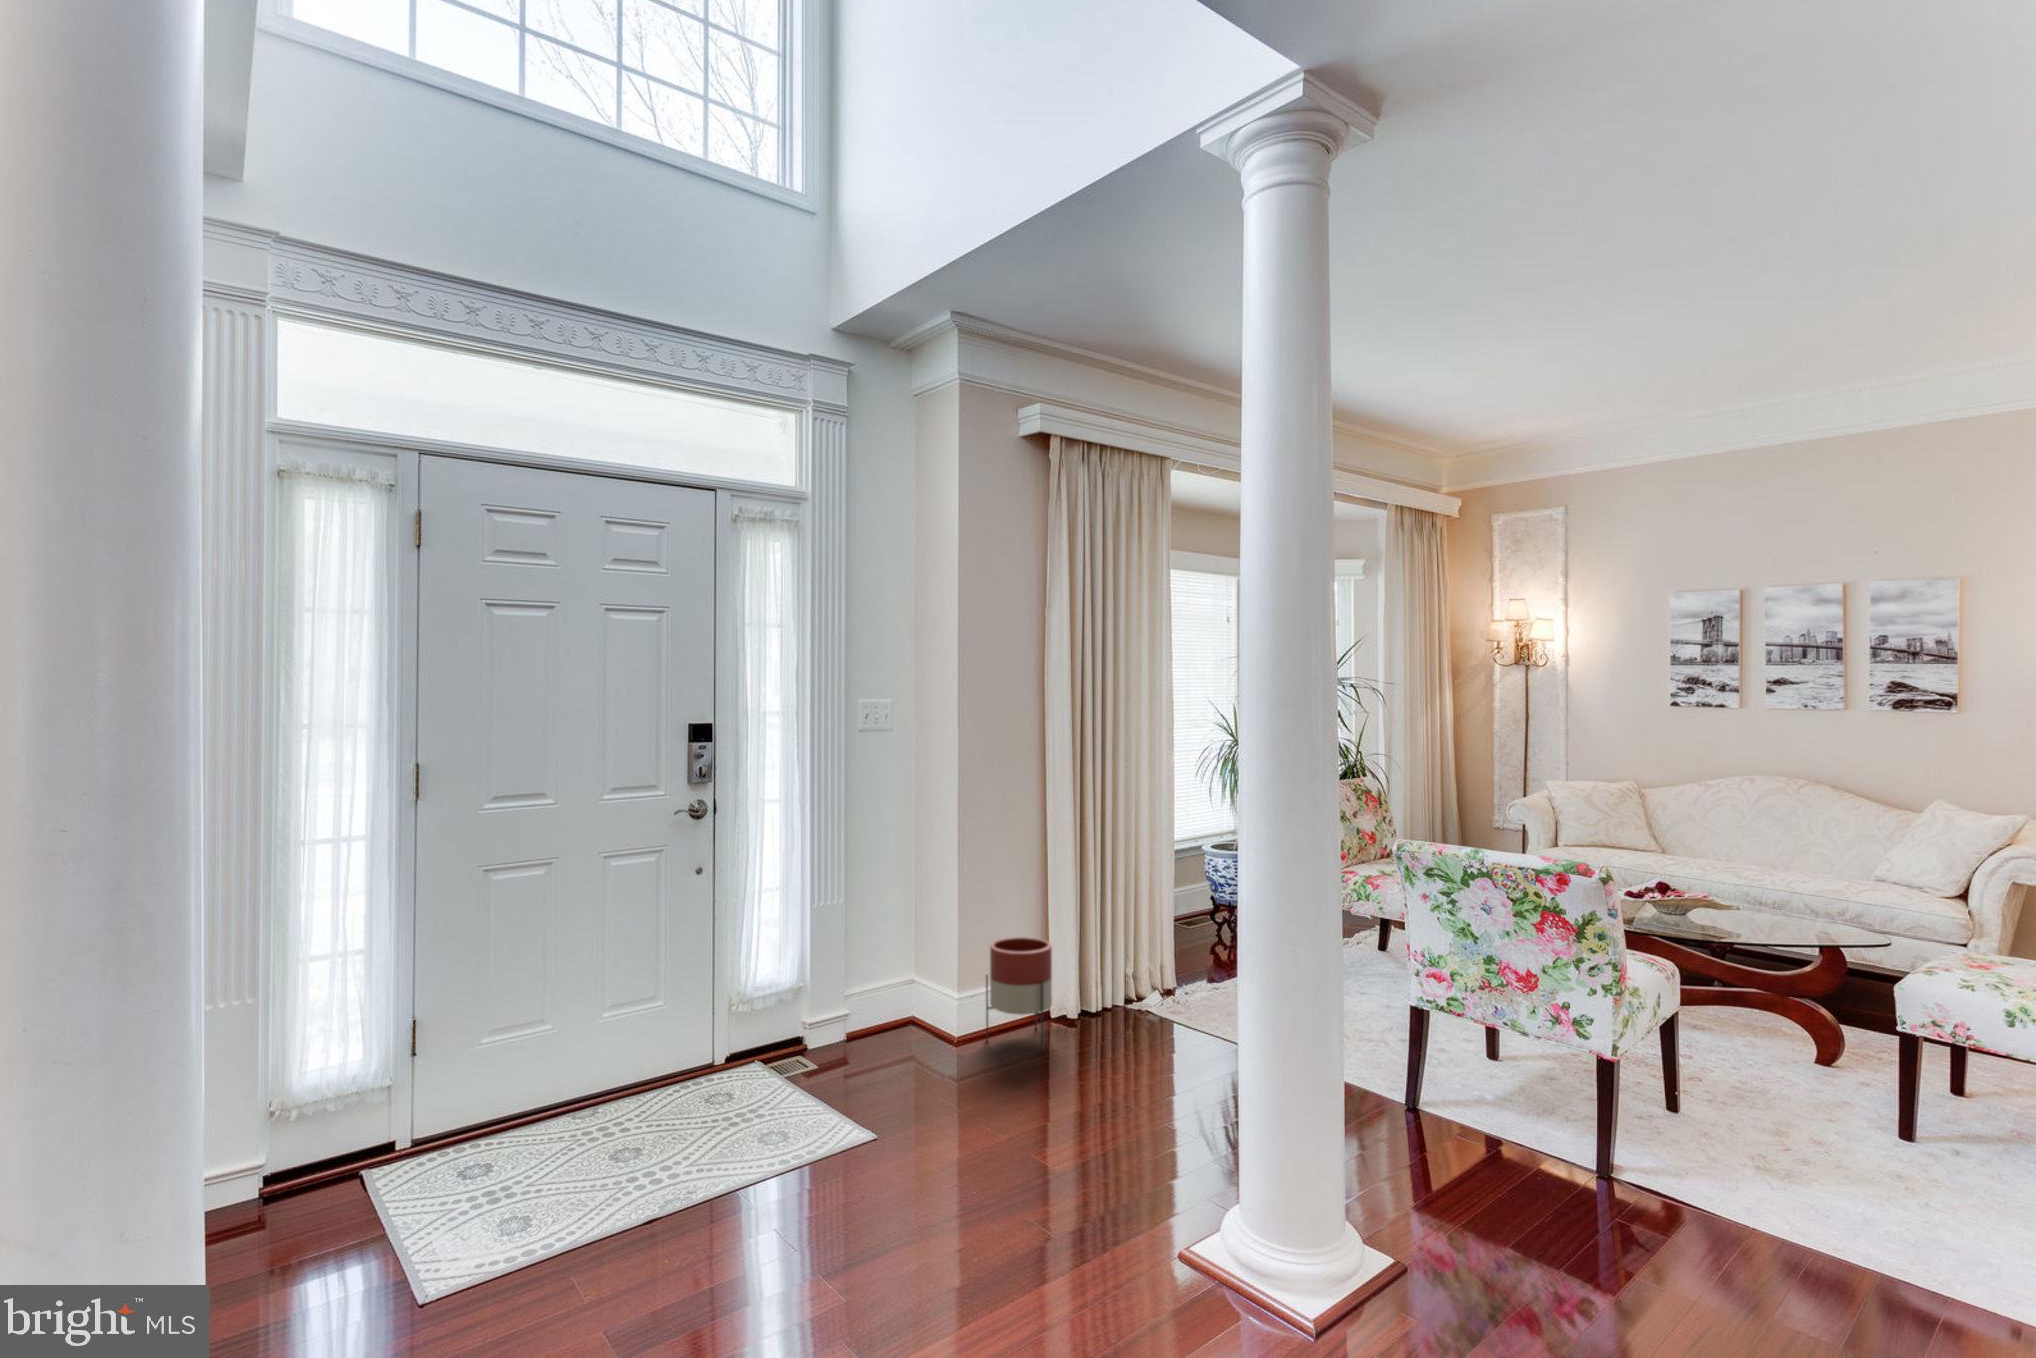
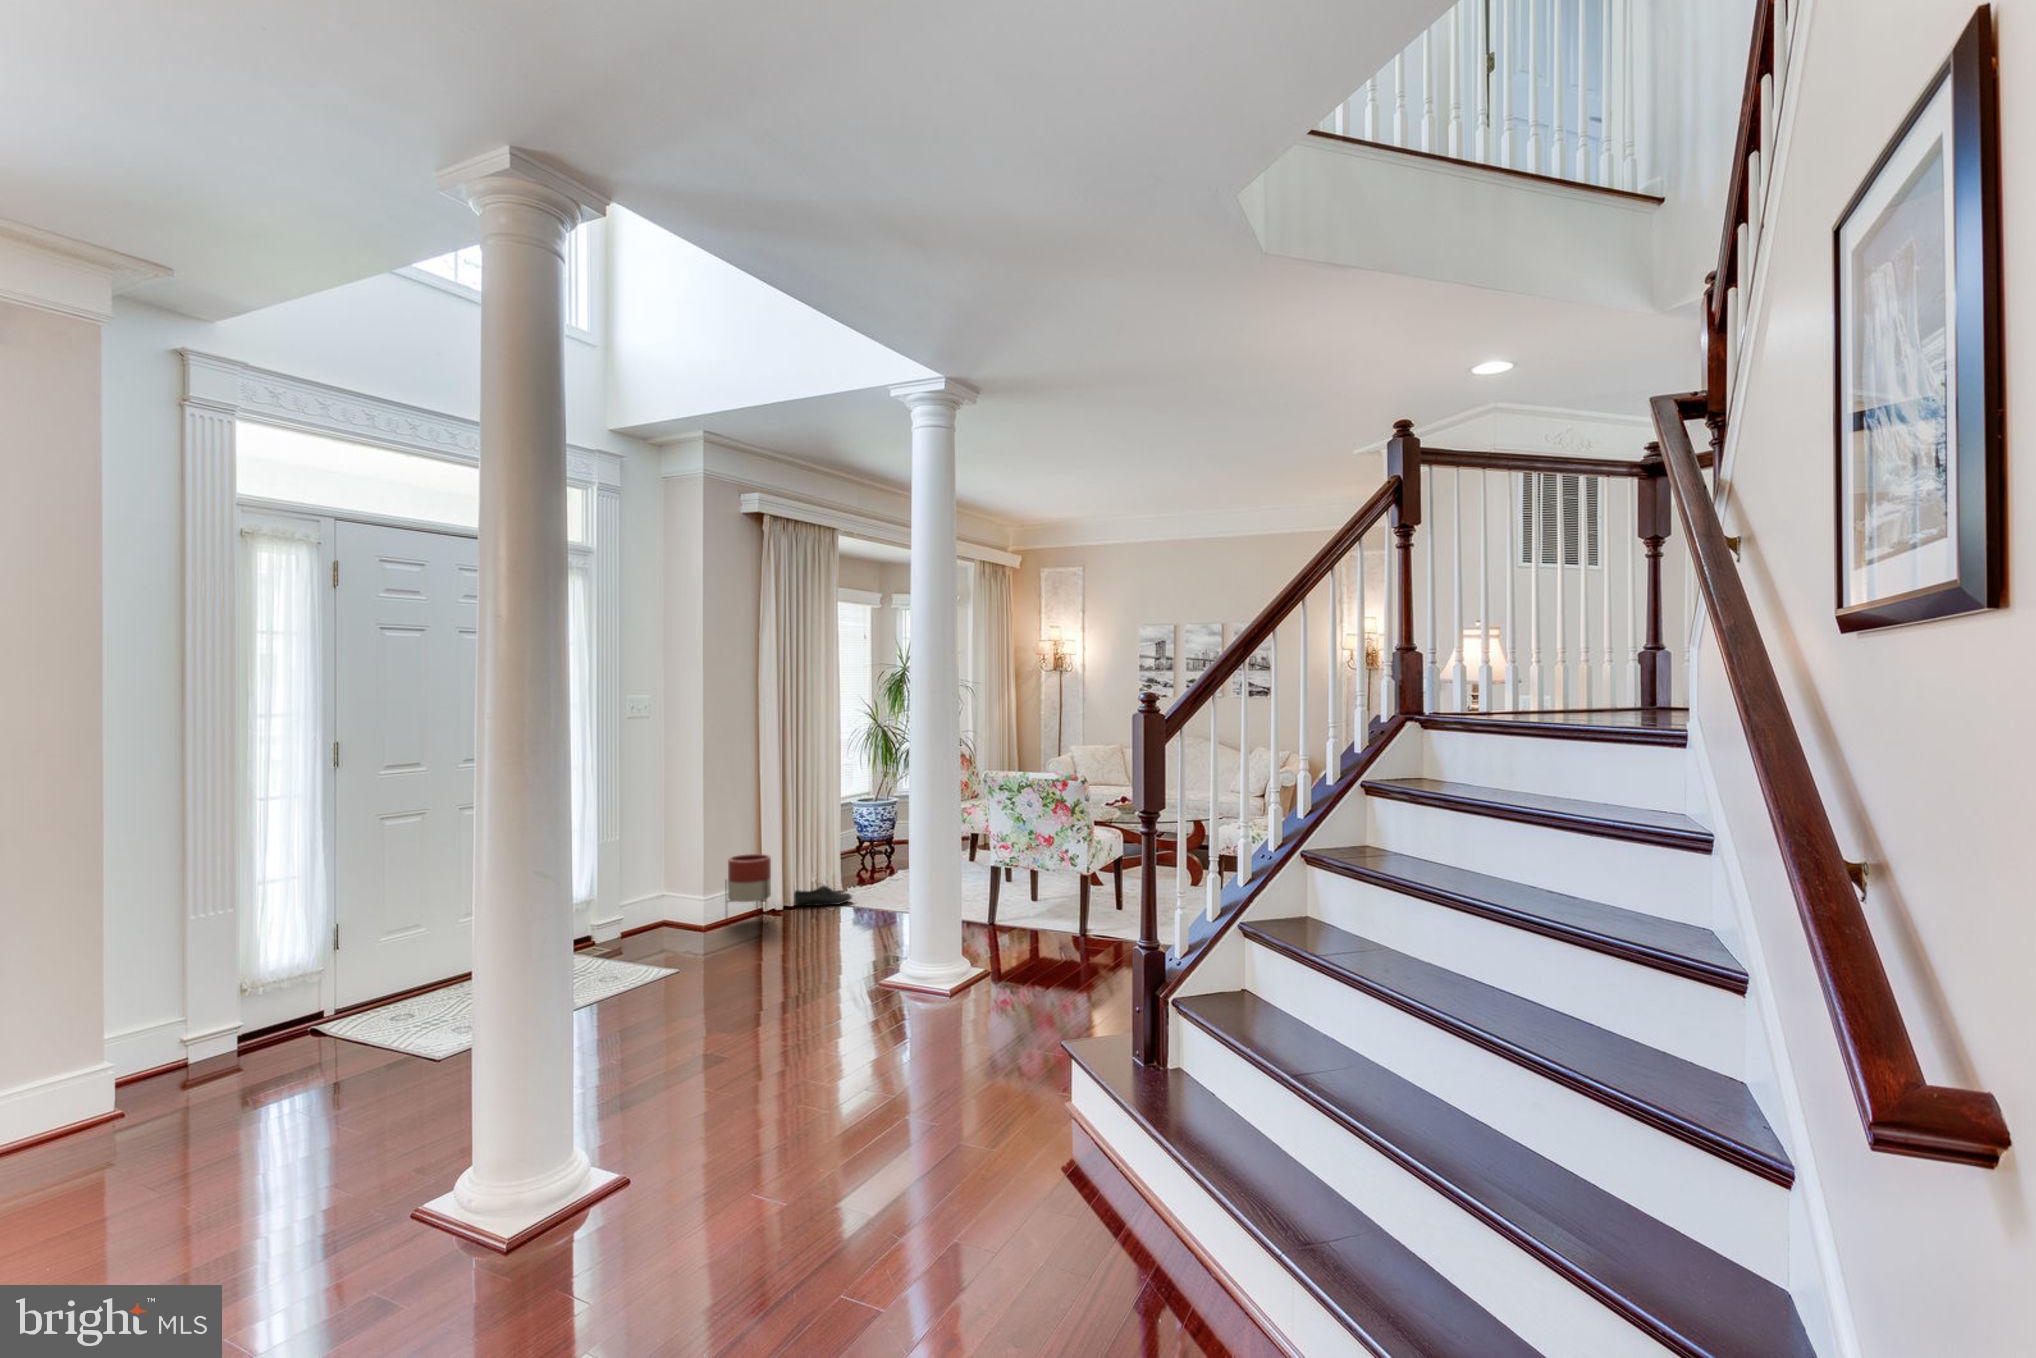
shoe: none [1093,984,1181,1024] -> present [794,883,852,906]

